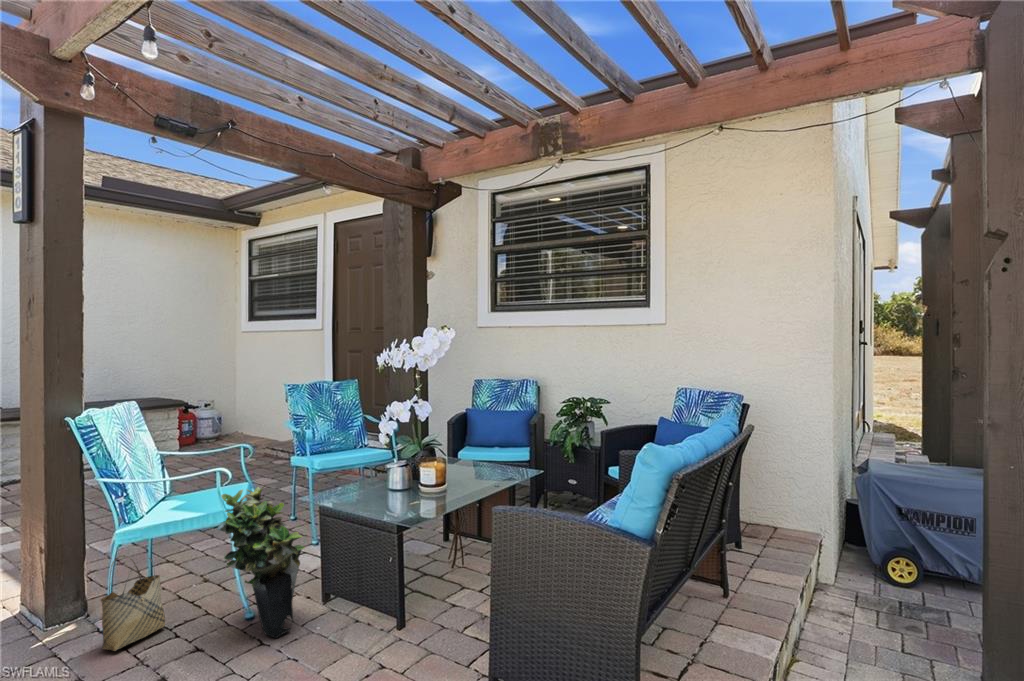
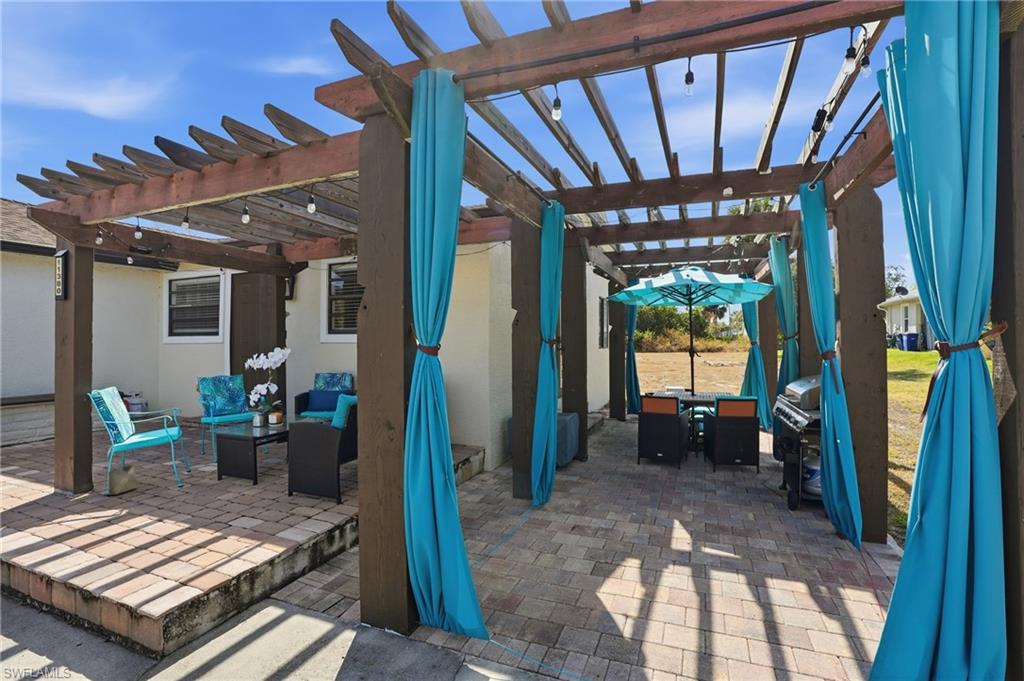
potted plant: present [217,487,305,638] -> none [166,423,209,488]

